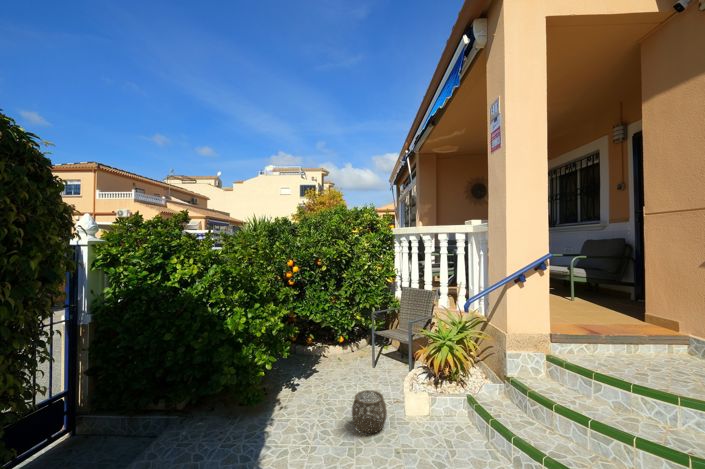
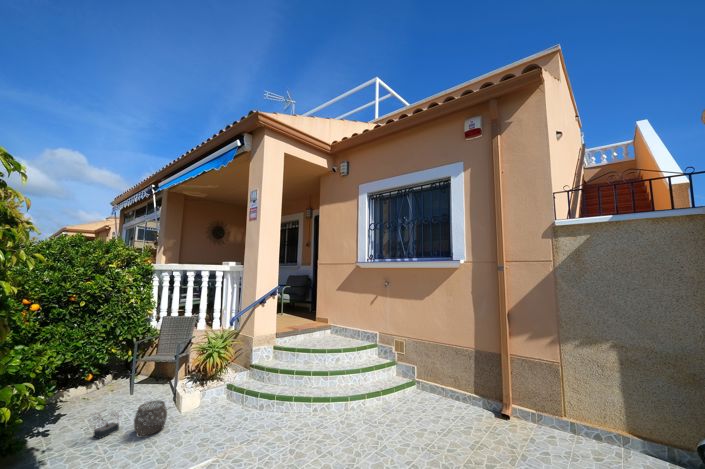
decorative plant: none [316,384,348,416] -> present [93,412,119,438]

